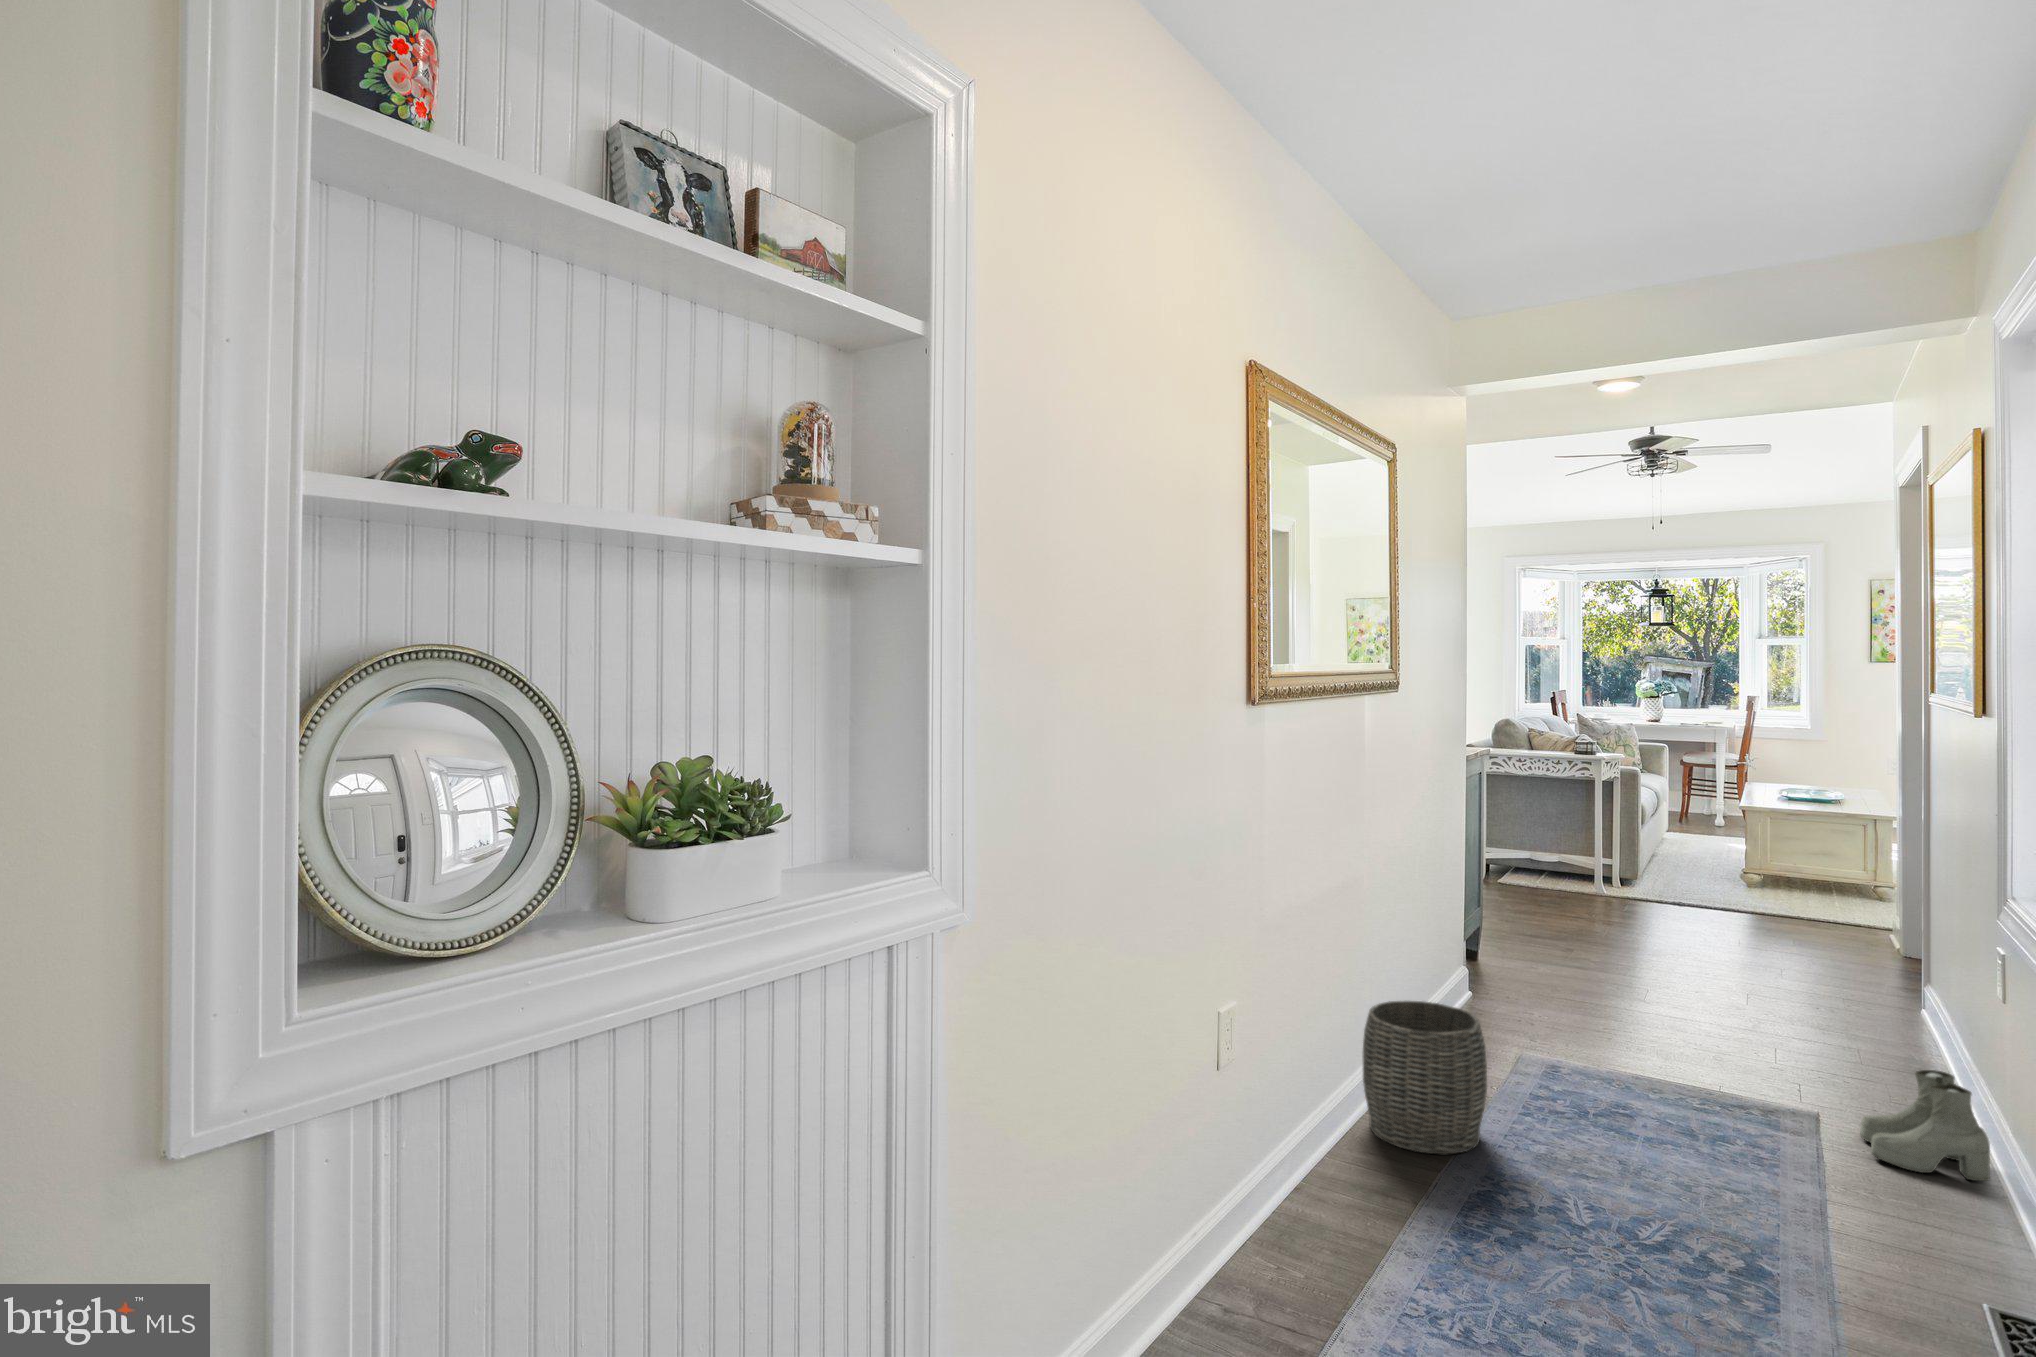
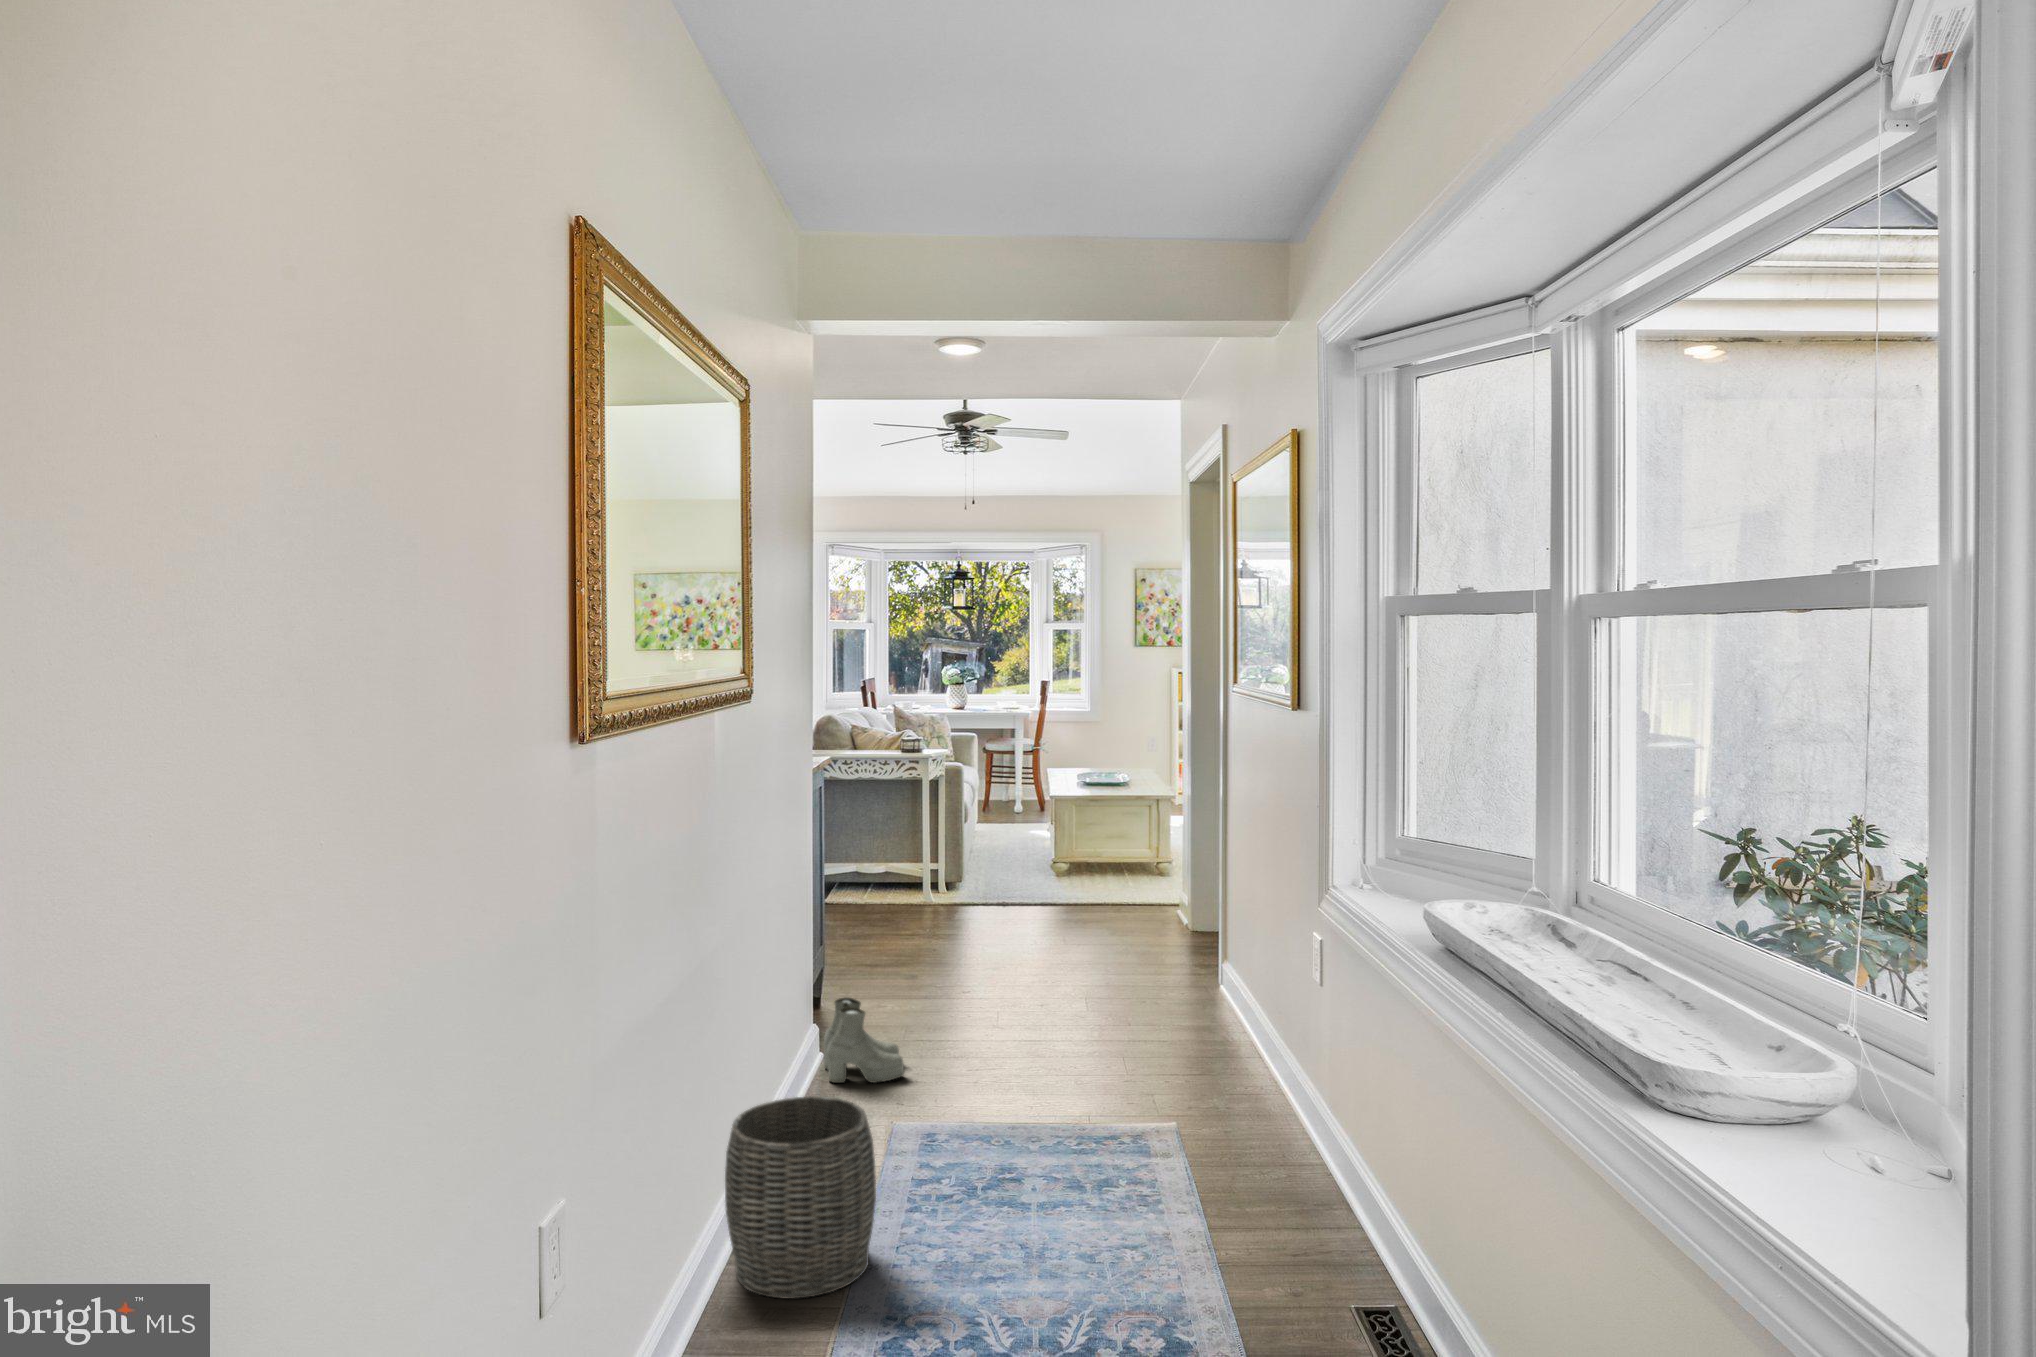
boots: present [1860,1070,1990,1181] -> present [824,997,904,1083]

